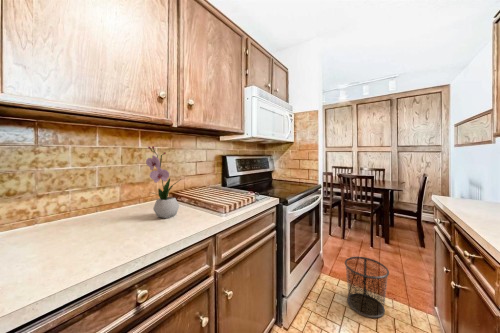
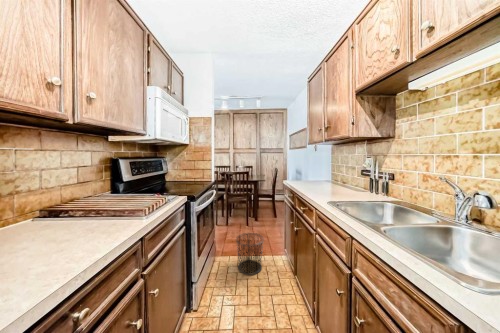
flower arrangement: present [146,146,181,218] -> none [33,148,86,235]

